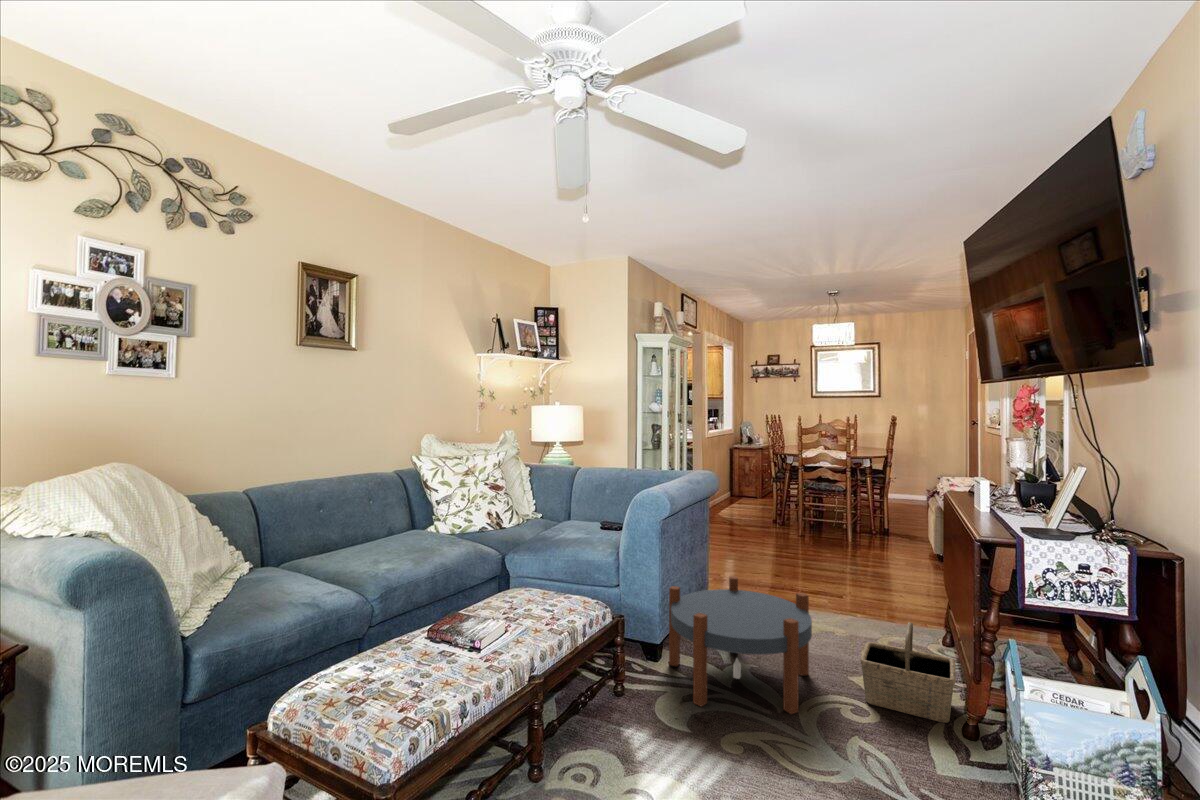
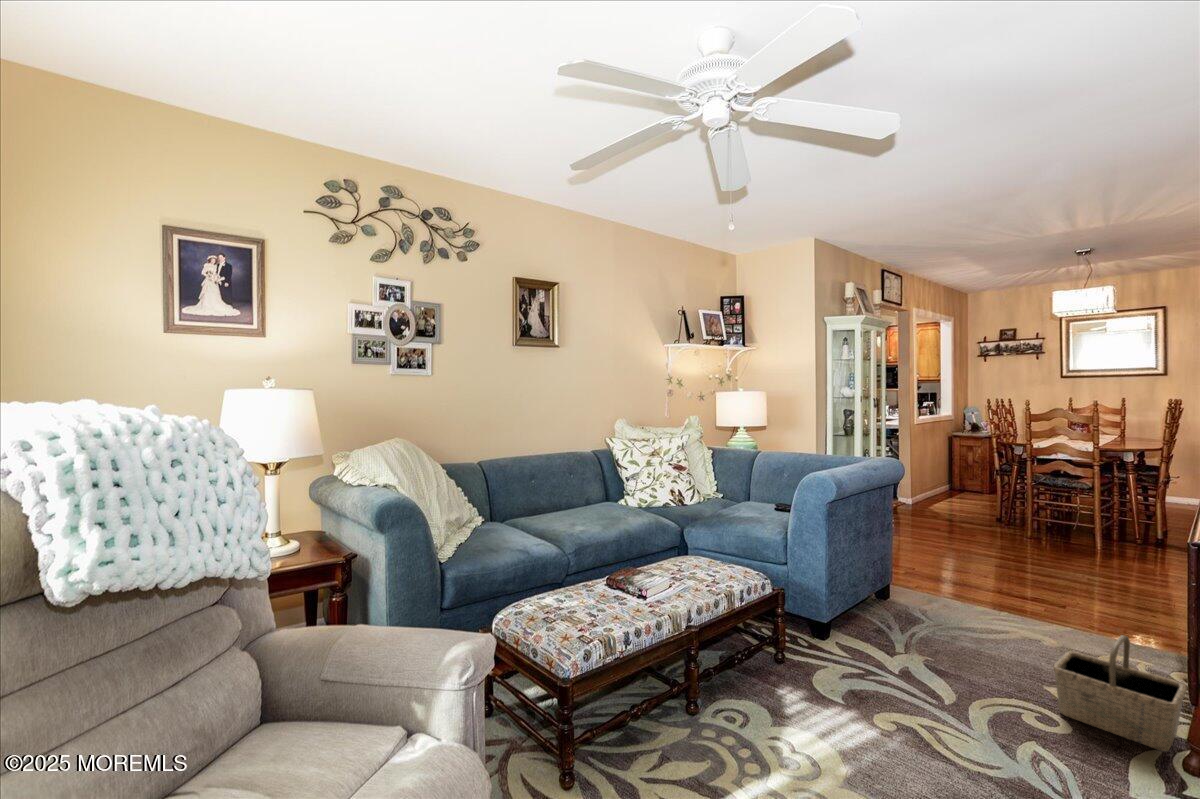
side table: present [669,576,812,714] -> none [836,566,995,709]

